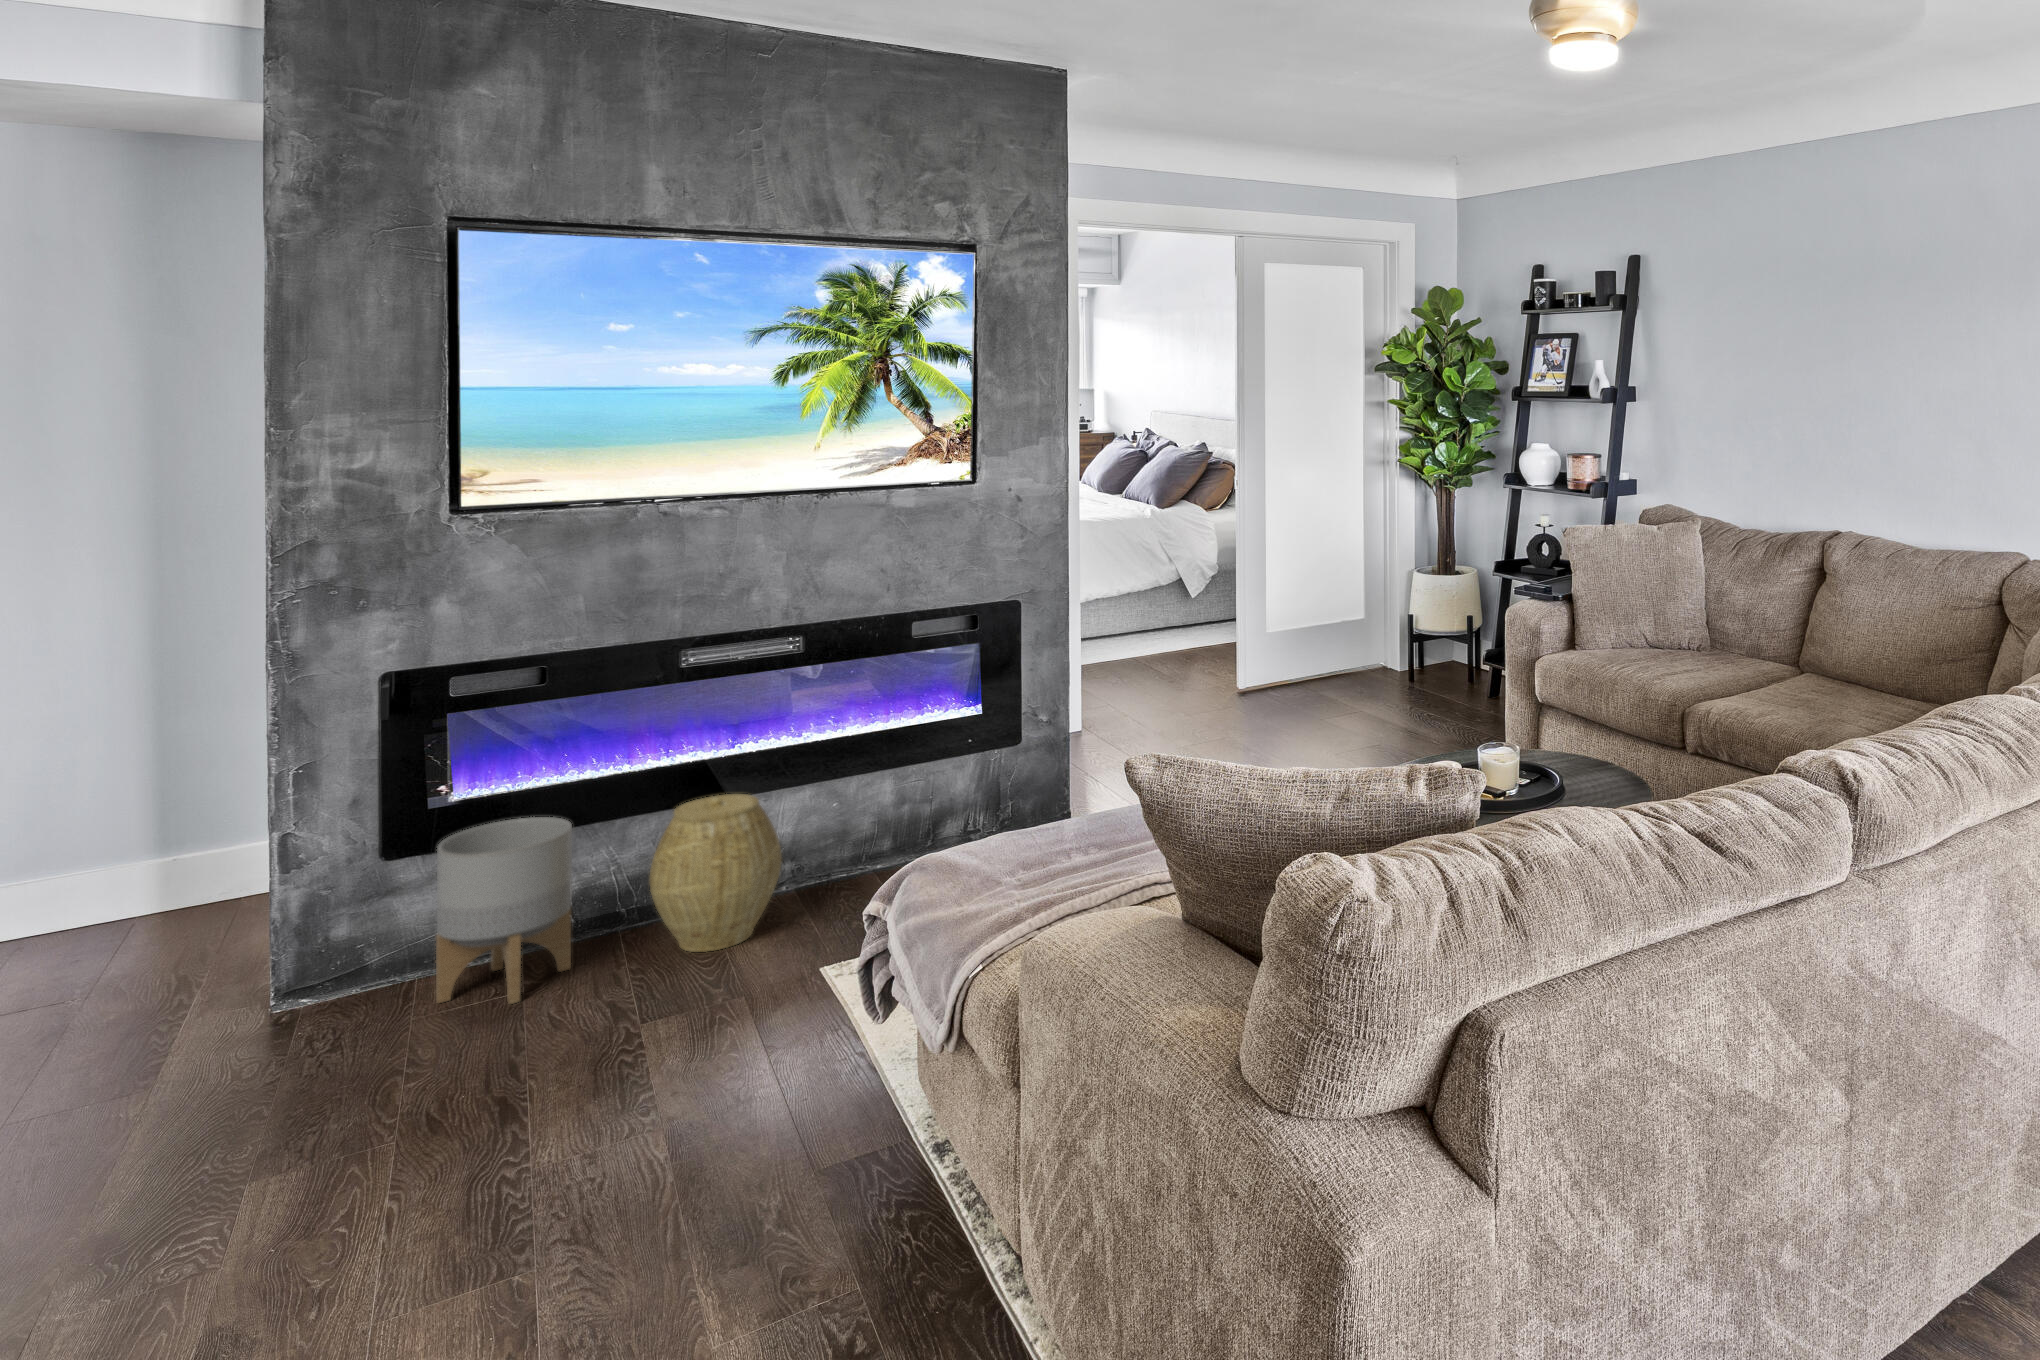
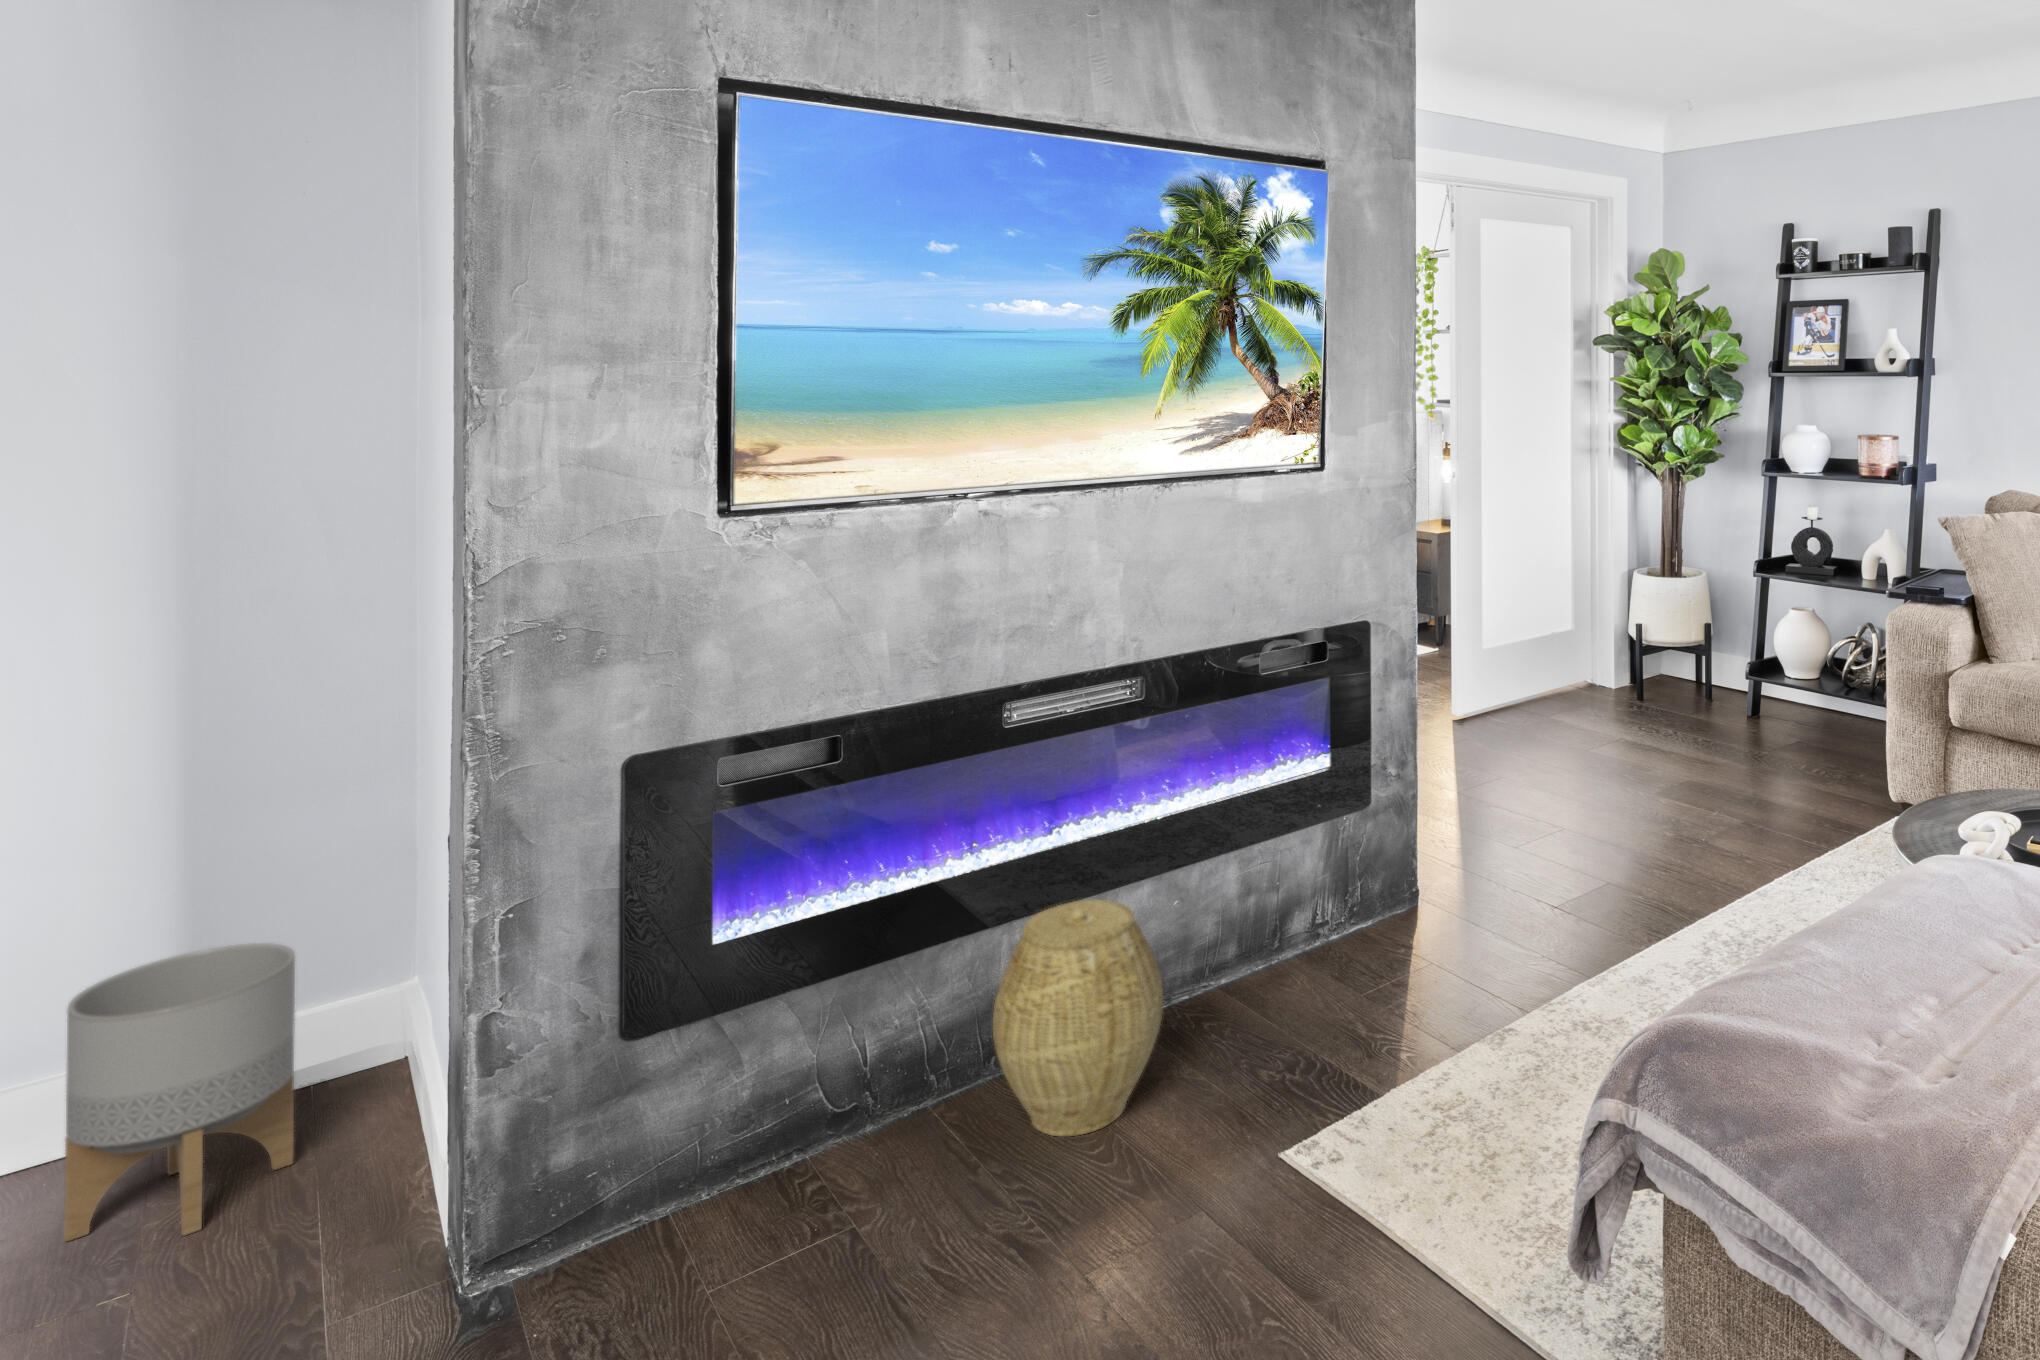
planter: present [436,817,572,1004] -> present [64,943,295,1241]

